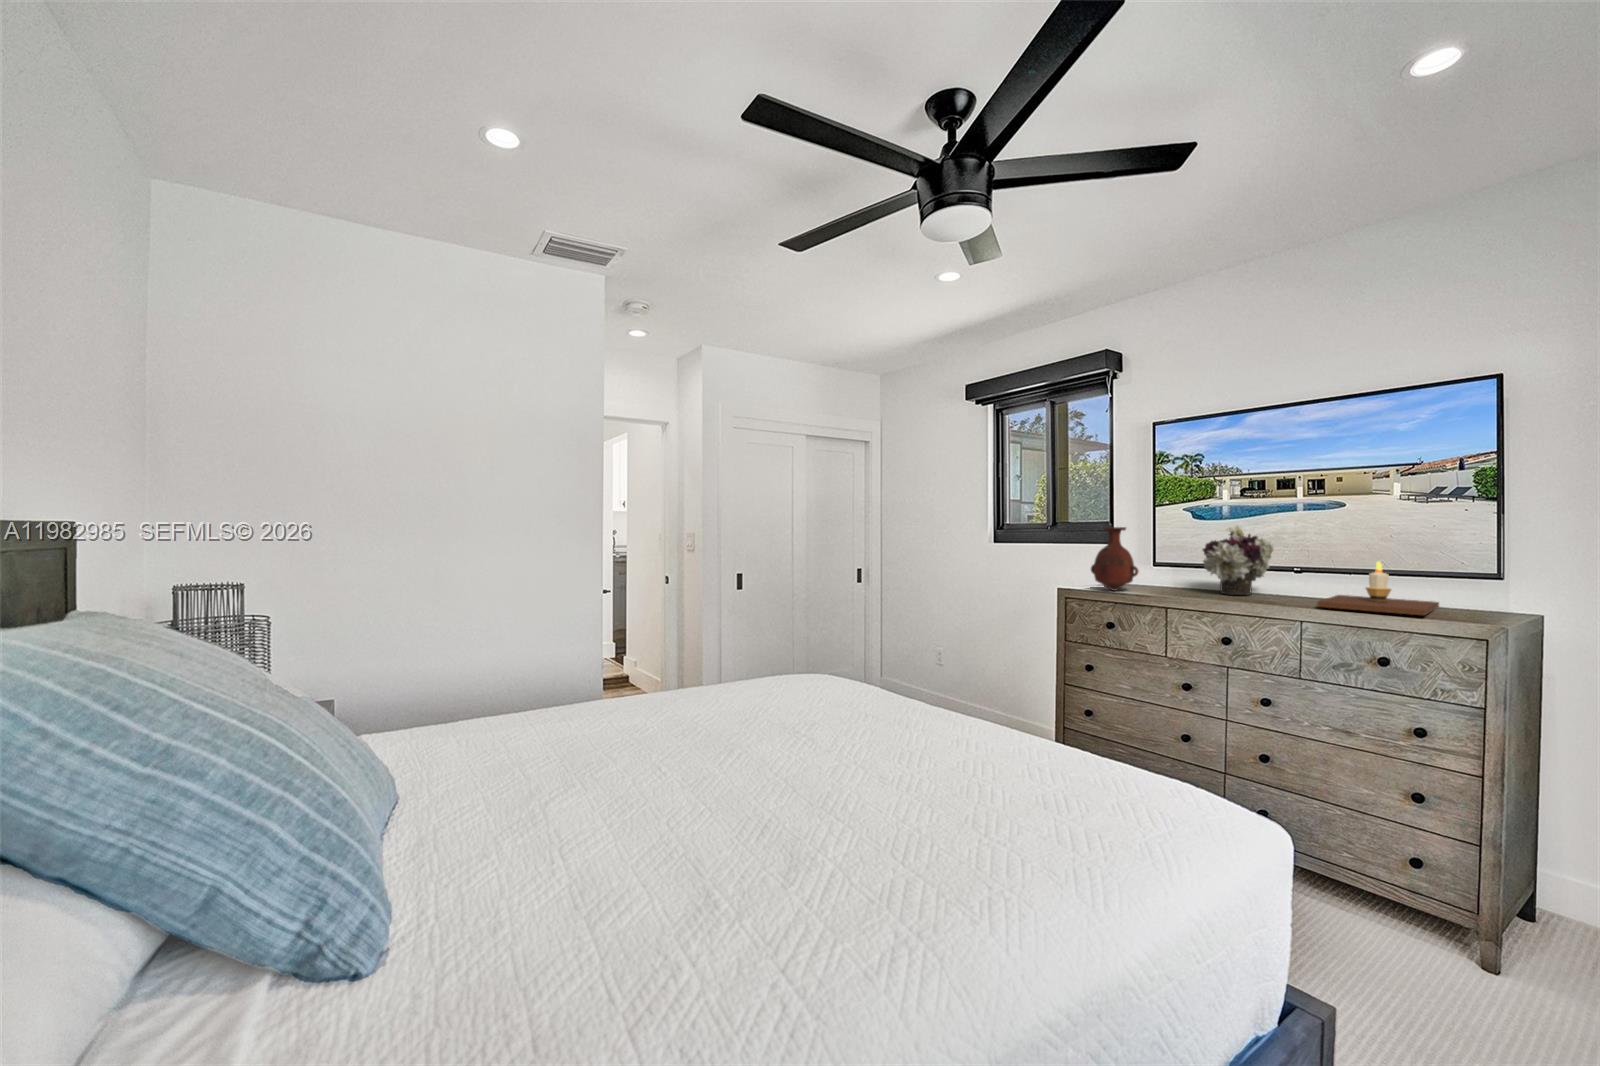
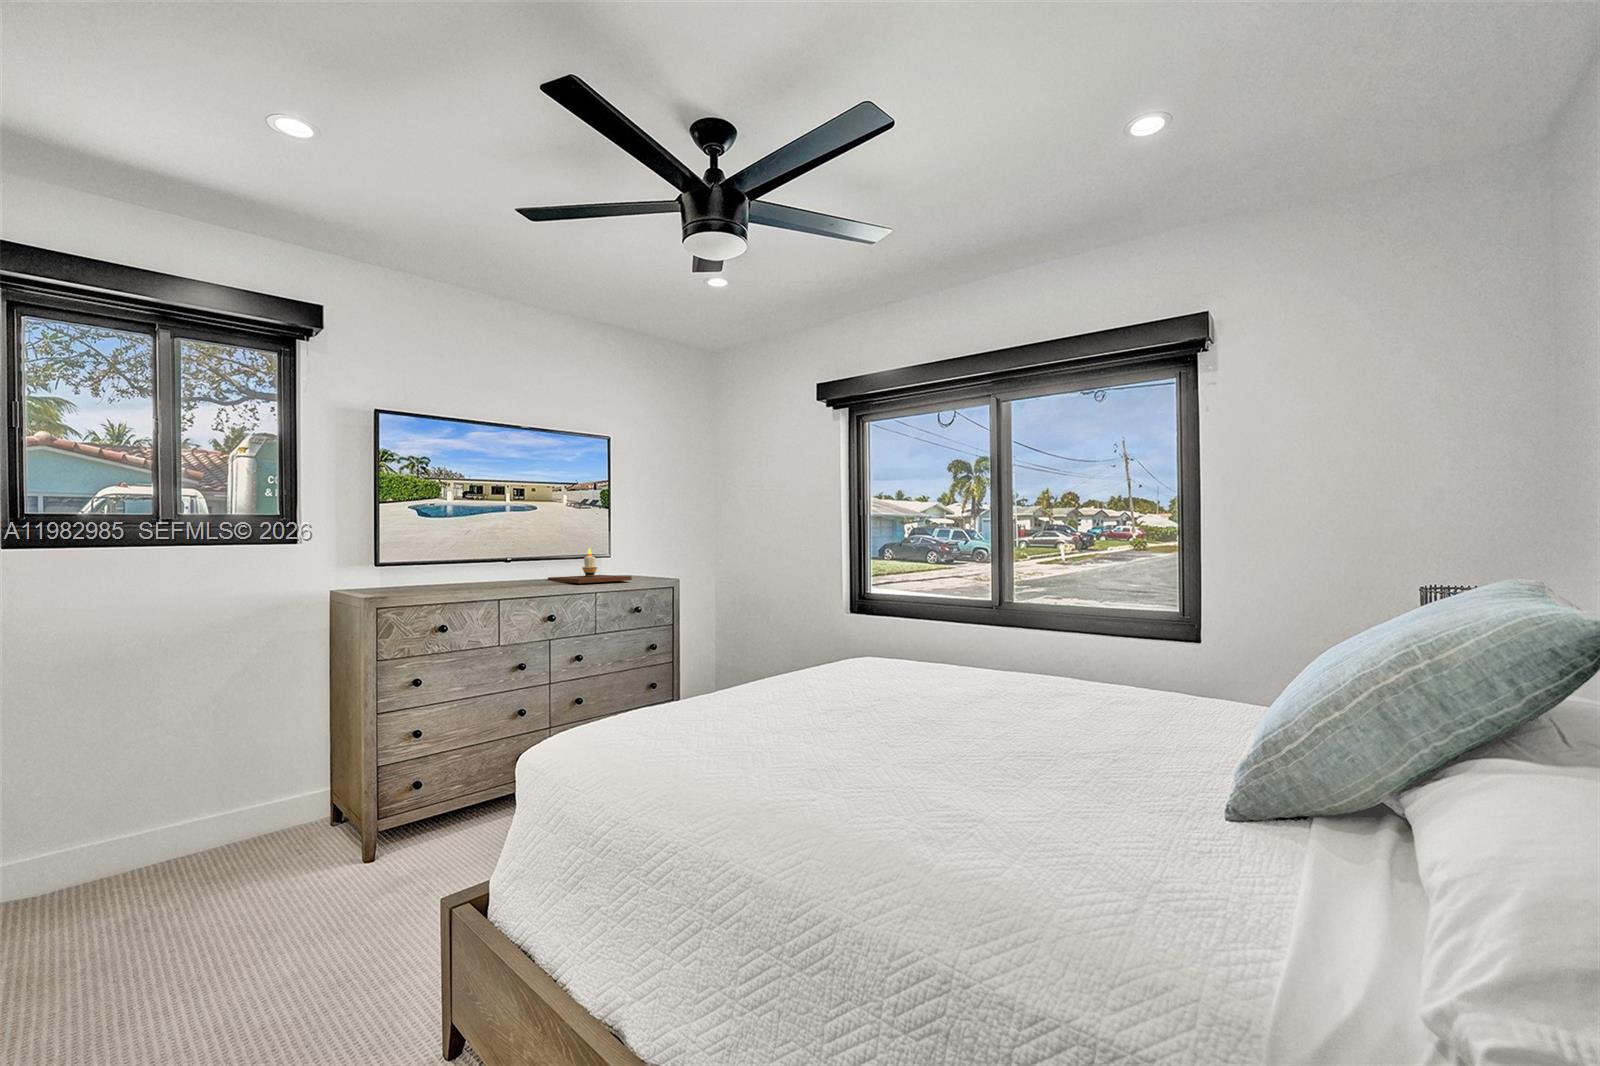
flower arrangement: present [1203,525,1274,595] -> none [458,523,527,585]
vase: present [1091,527,1138,590] -> none [379,523,440,594]

